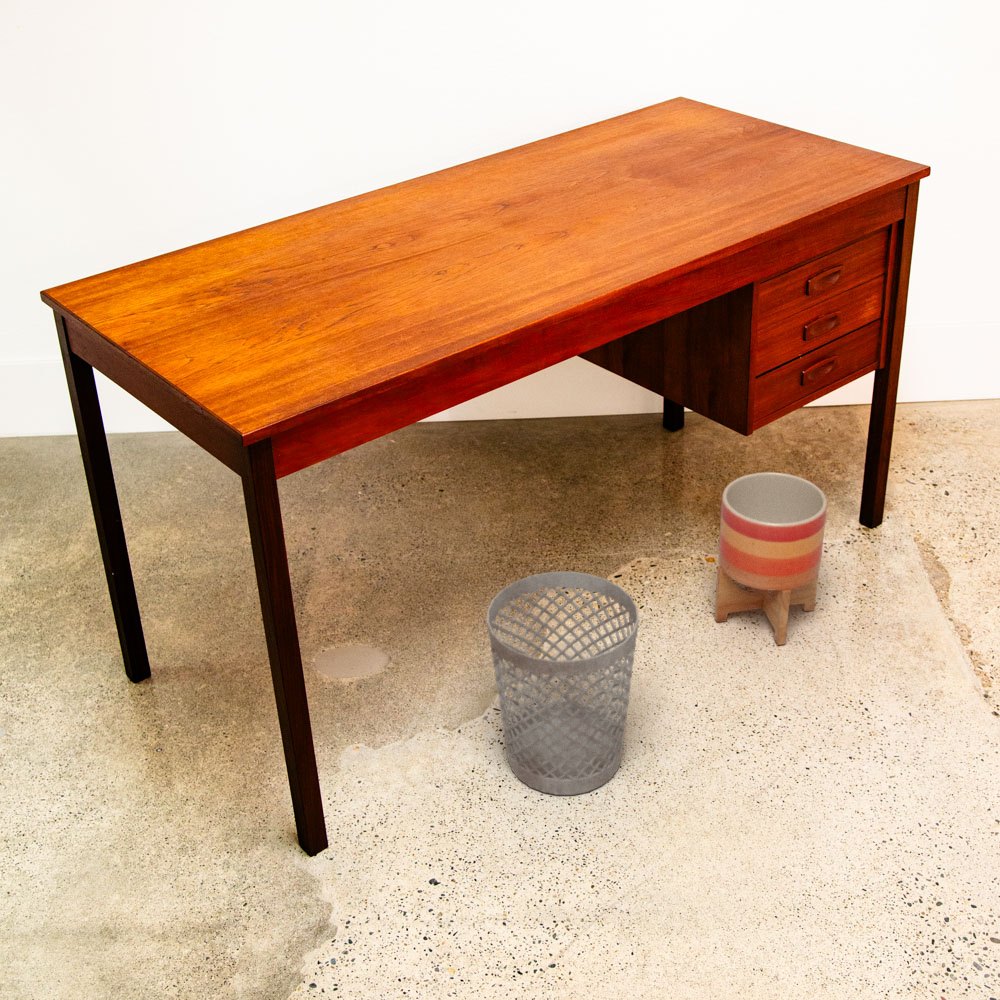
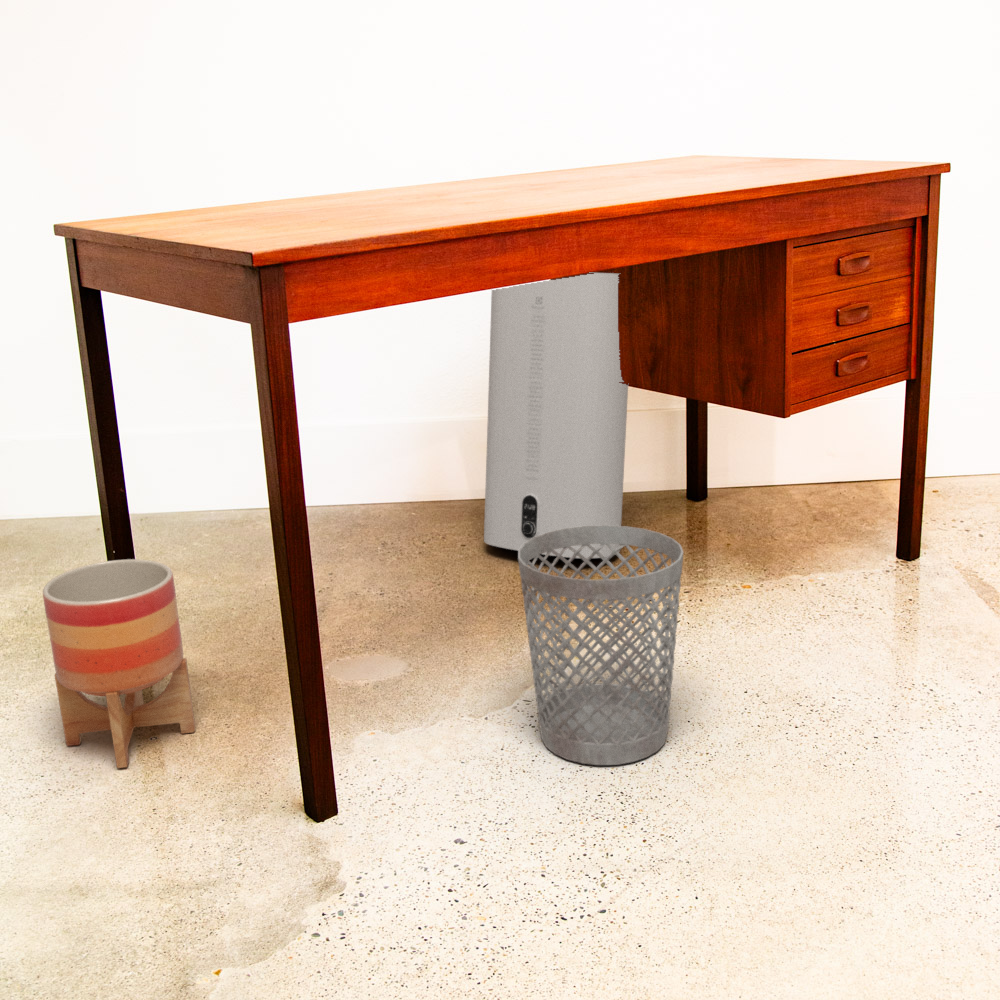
air purifier: none [461,222,613,521] -> present [484,272,628,558]
planter: present [715,472,827,645] -> present [43,559,195,768]

